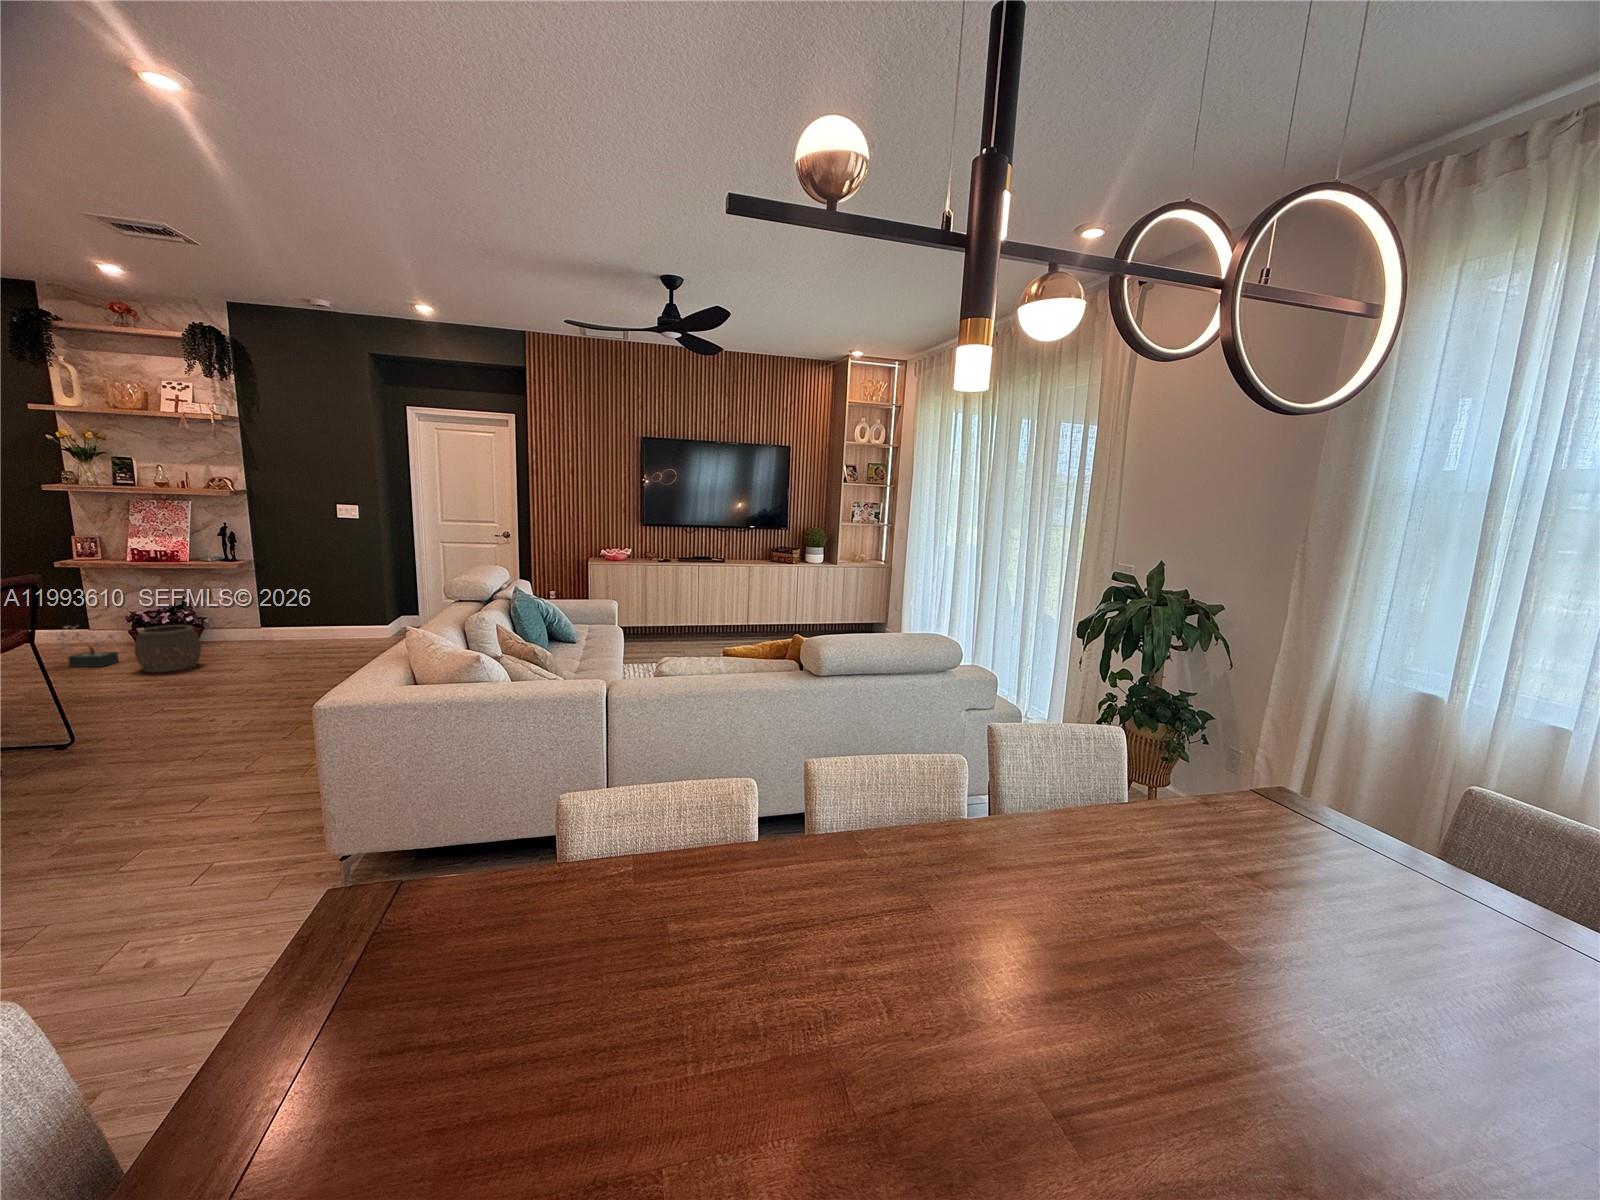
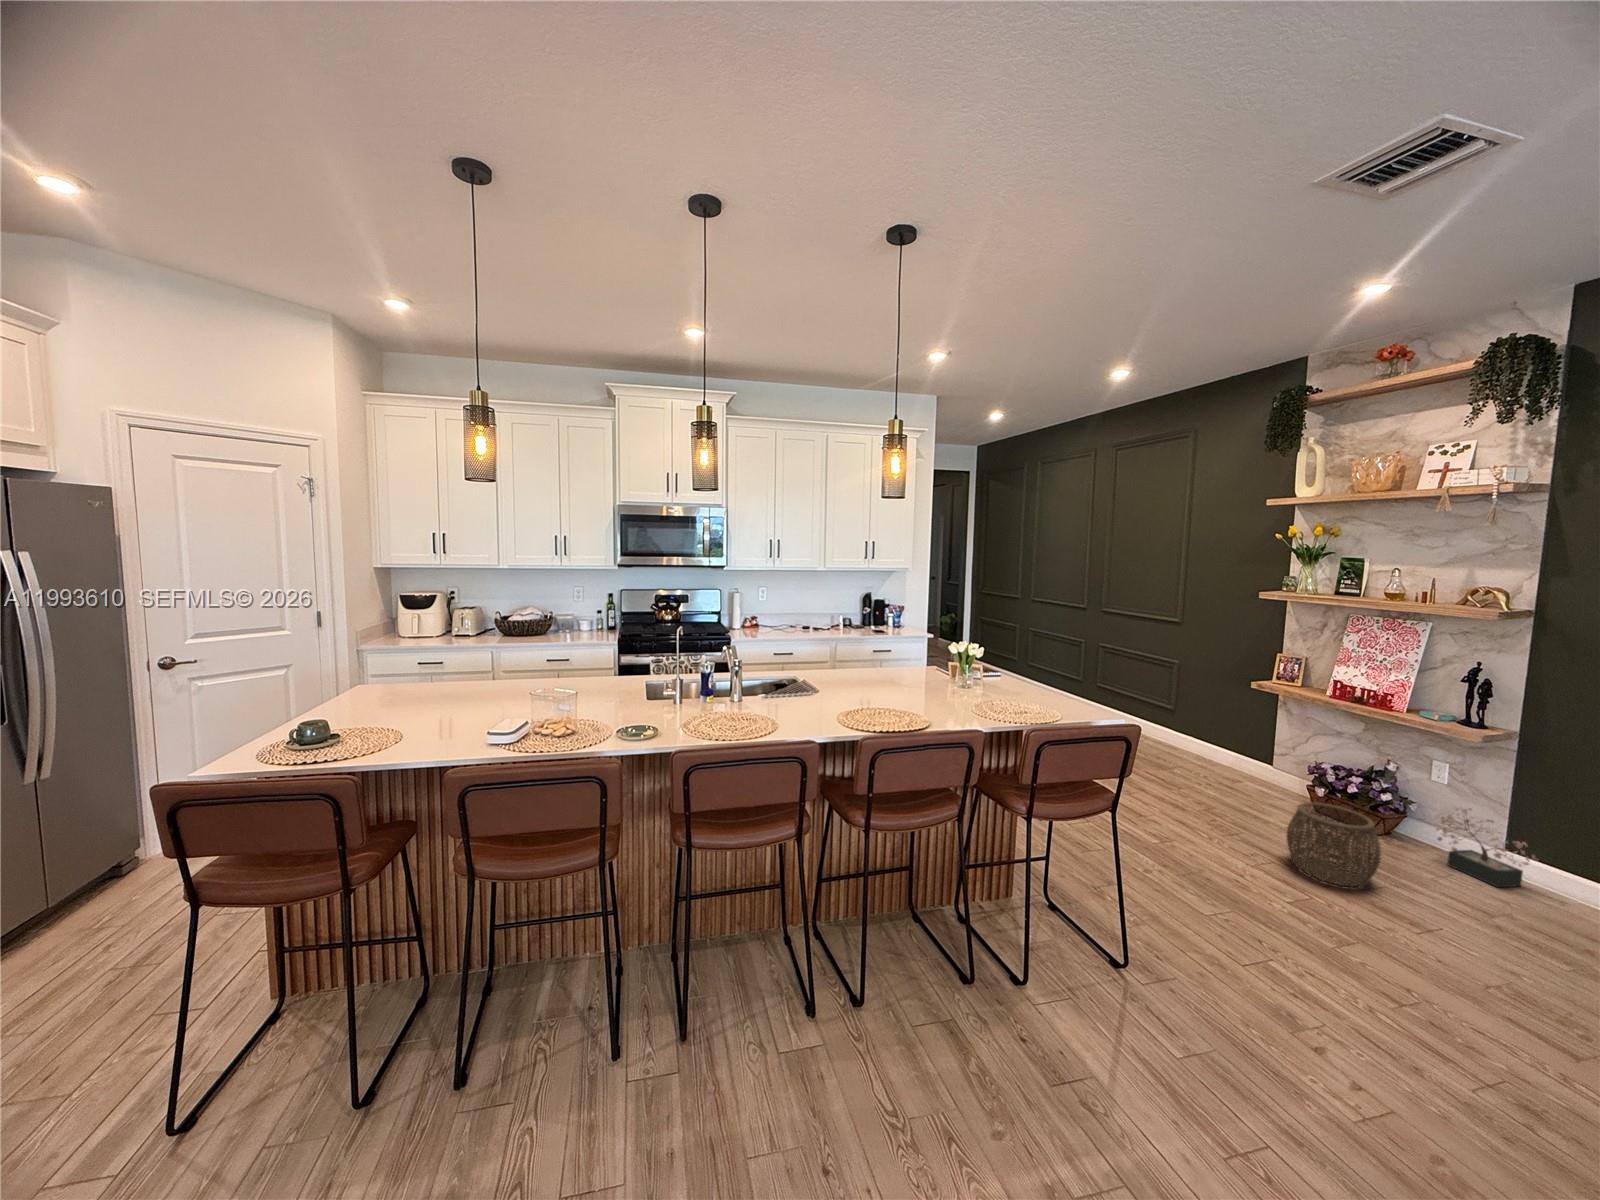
decorative plant: present [55,626,122,667] -> present [1436,807,1535,887]

